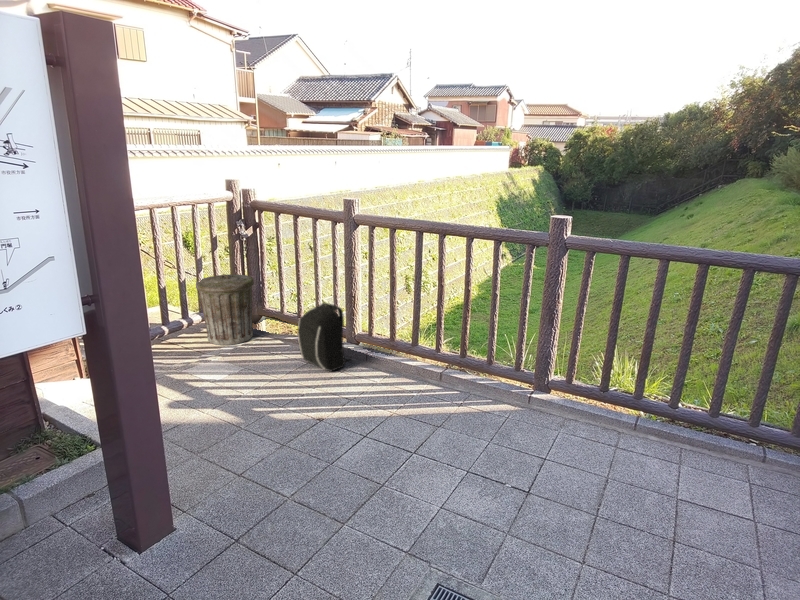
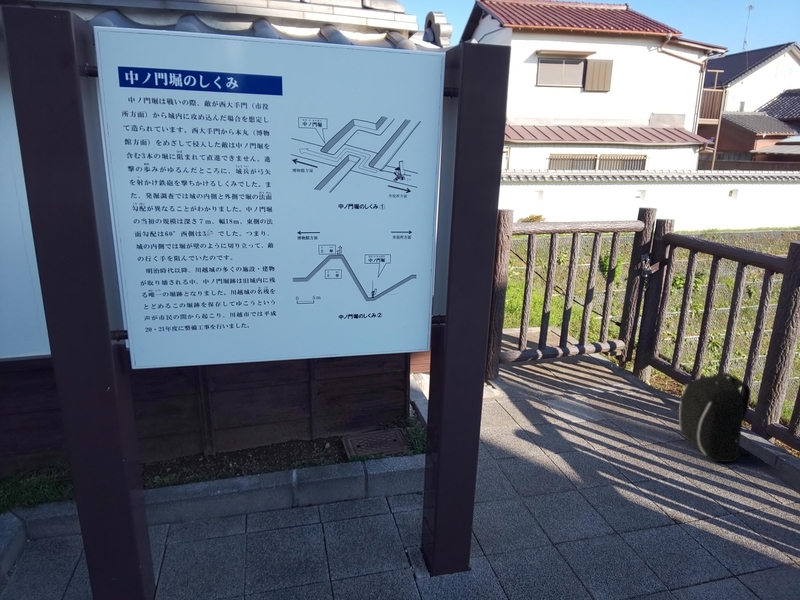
trash can: present [196,274,254,345] -> none [581,309,646,388]

